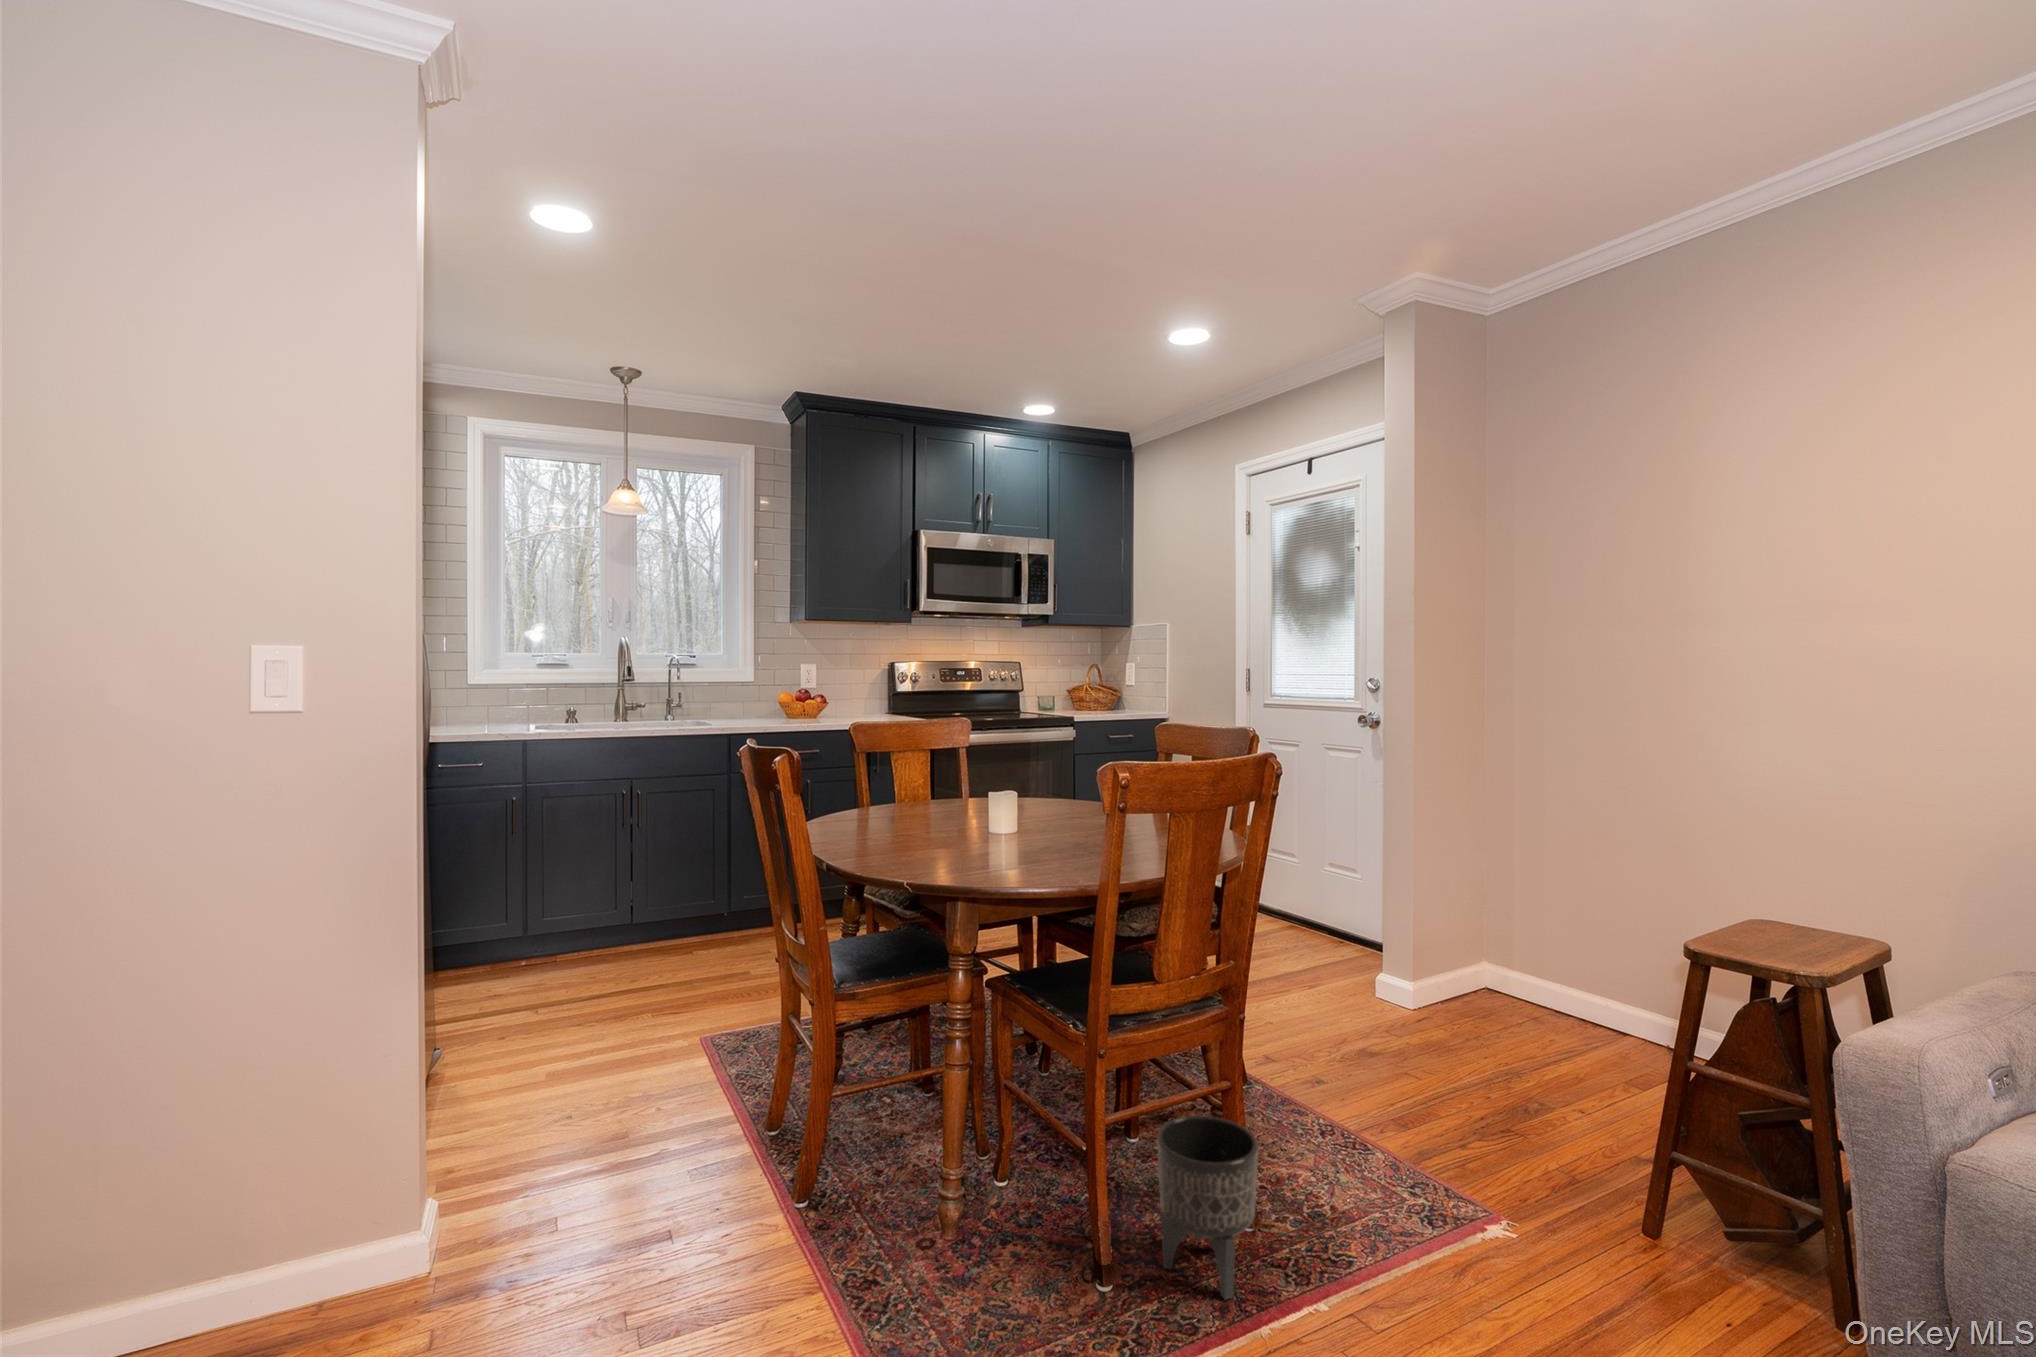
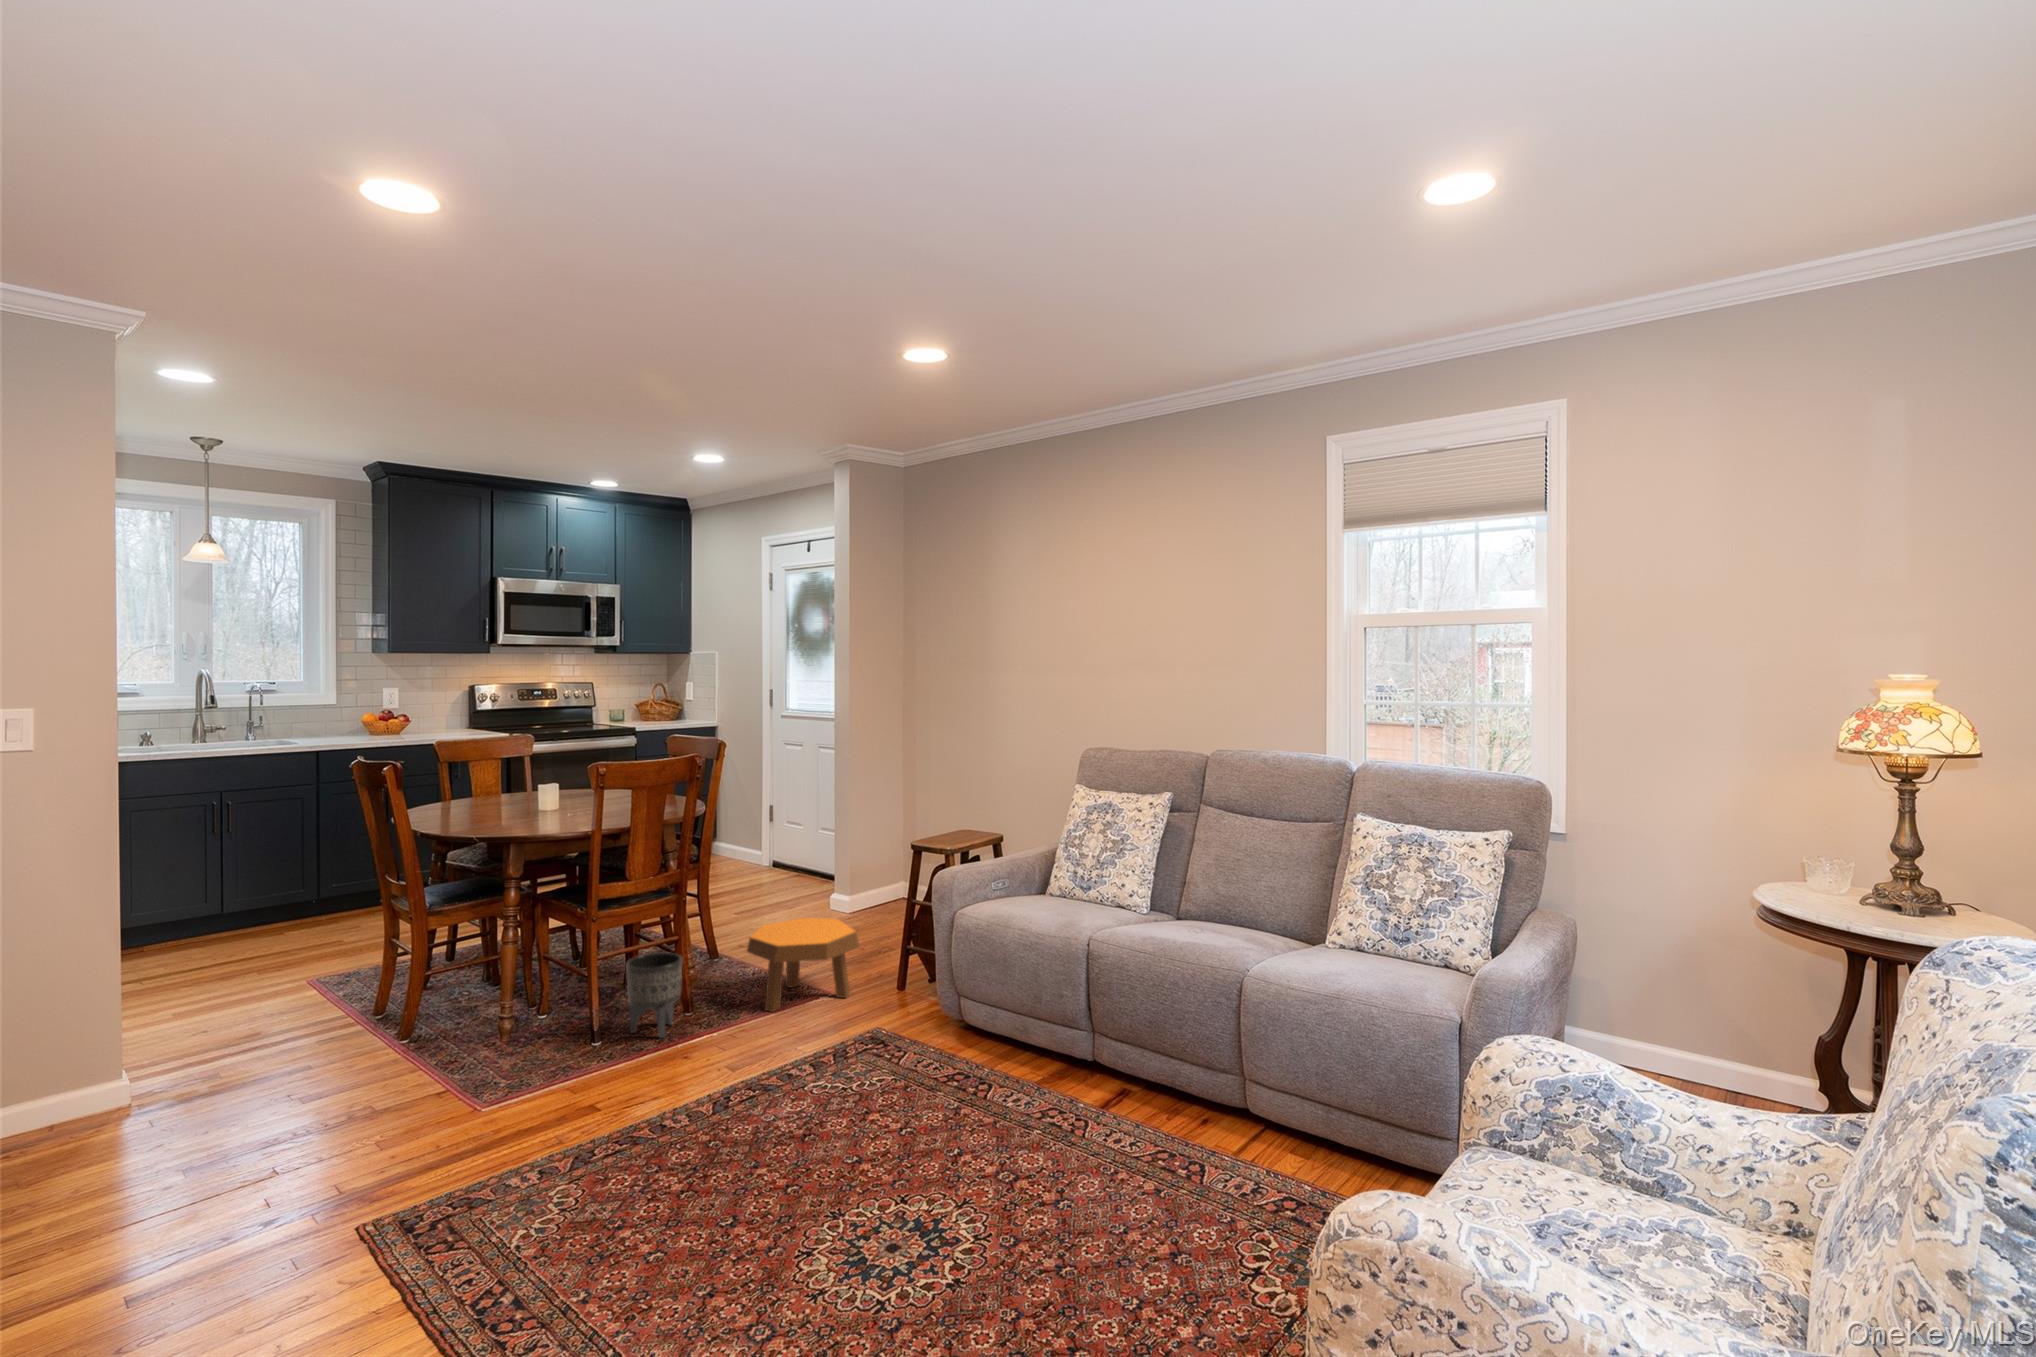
footstool: none [1348,1052,1574,1257] -> present [747,918,859,1012]

